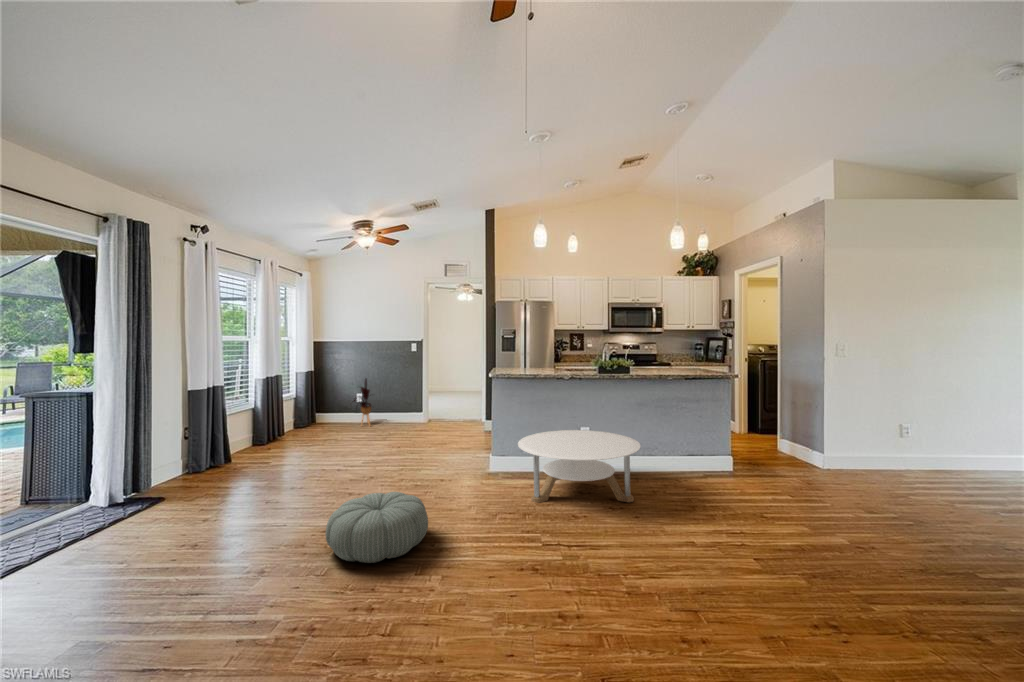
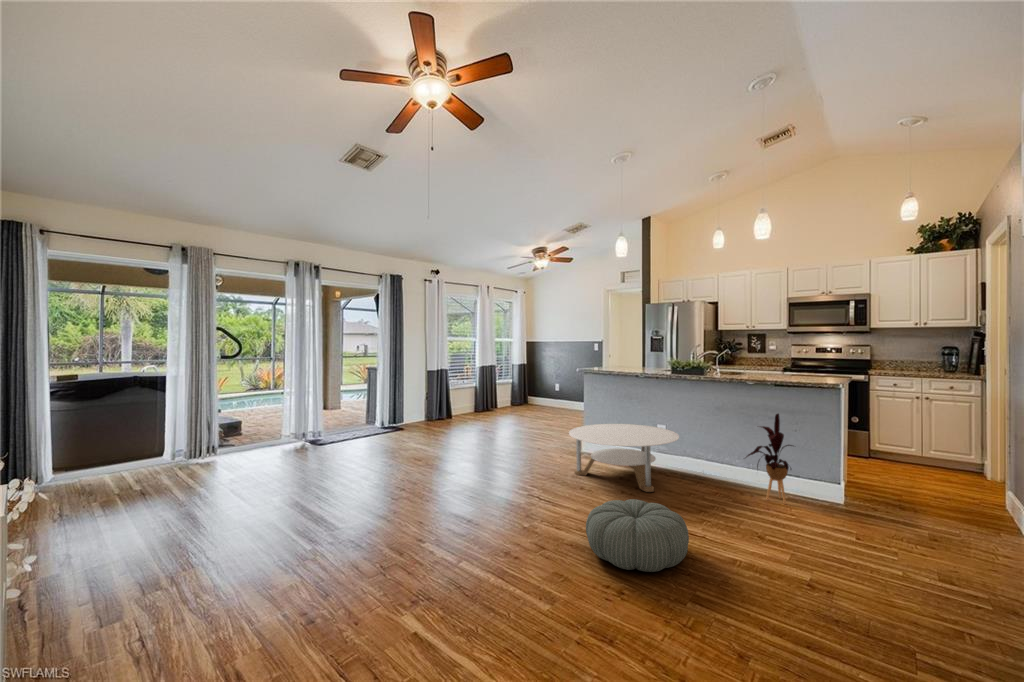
house plant: present [354,379,371,425] -> present [746,414,792,504]
pouf: present [326,492,428,563] -> present [586,499,689,572]

